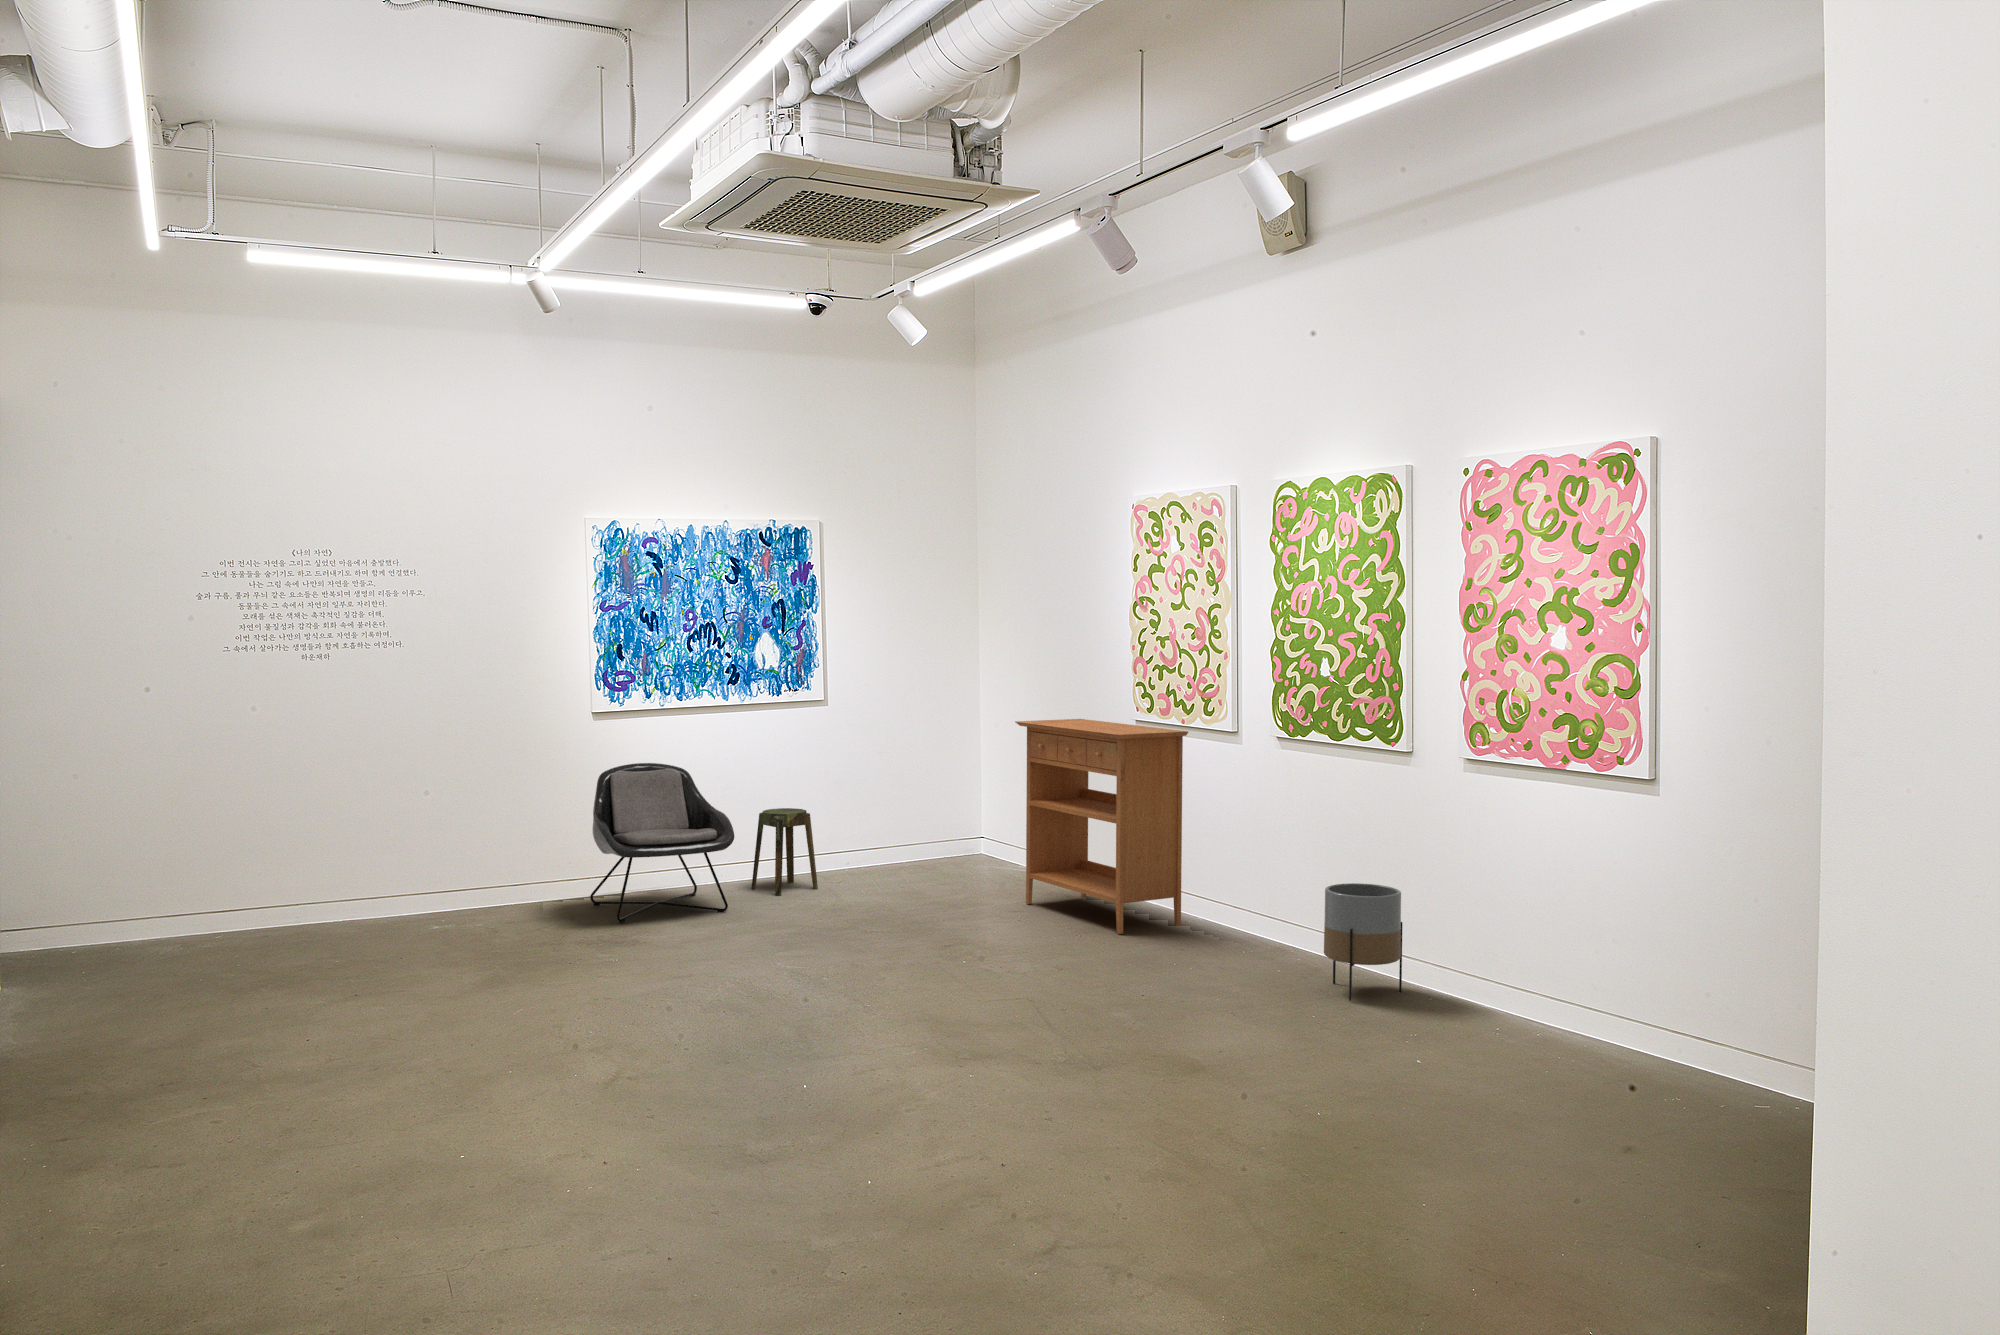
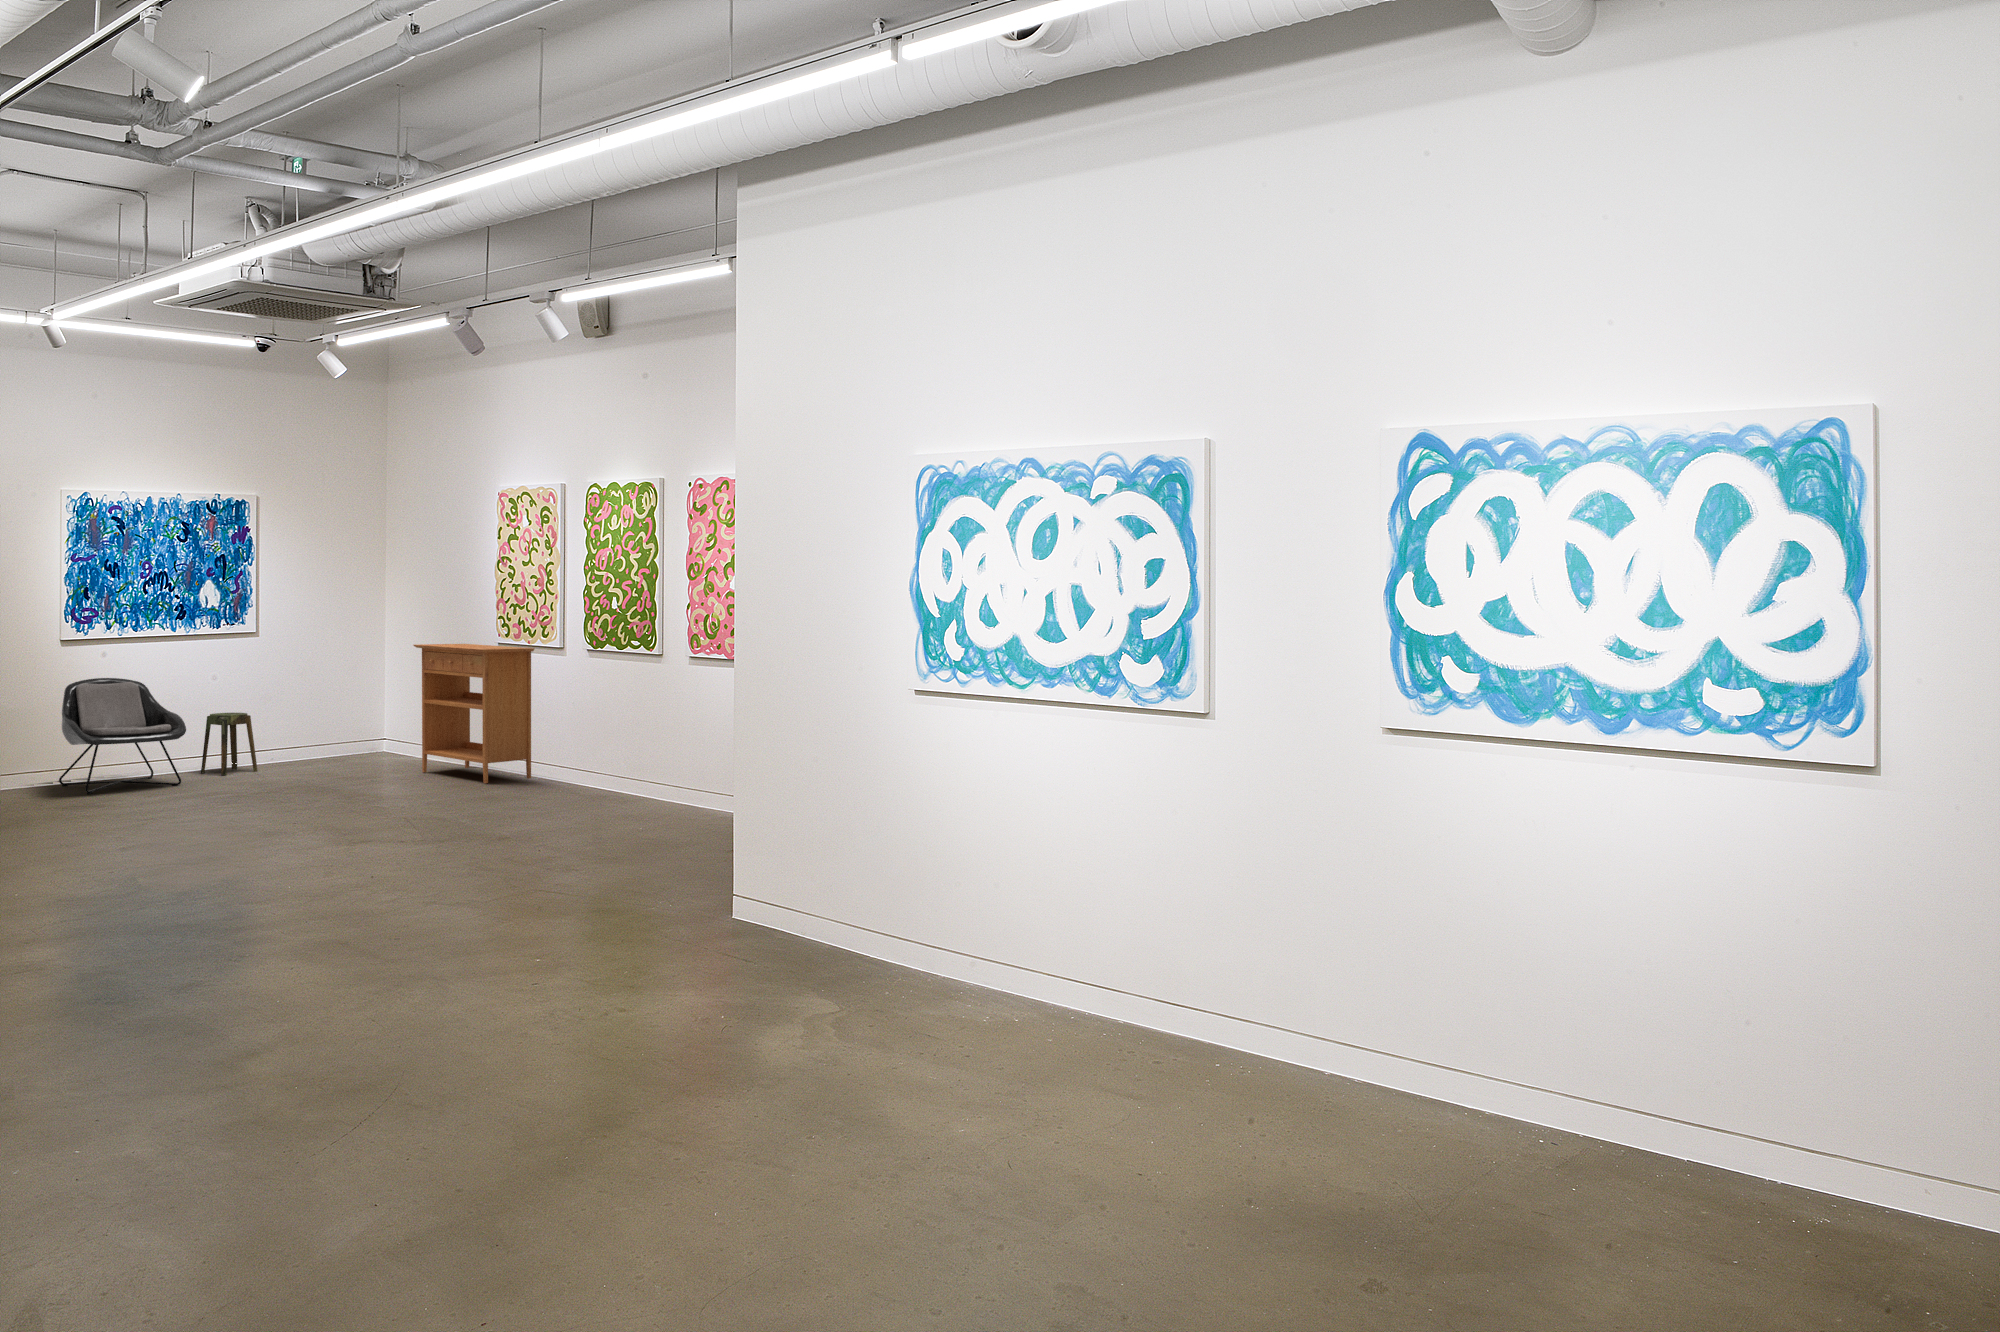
planter: present [1324,883,1402,1001] -> none [609,736,658,805]

